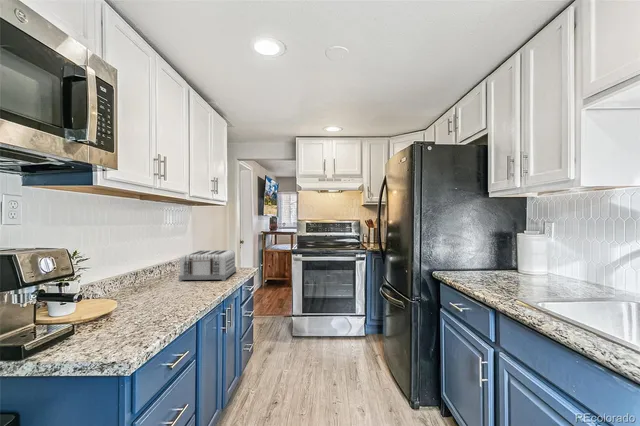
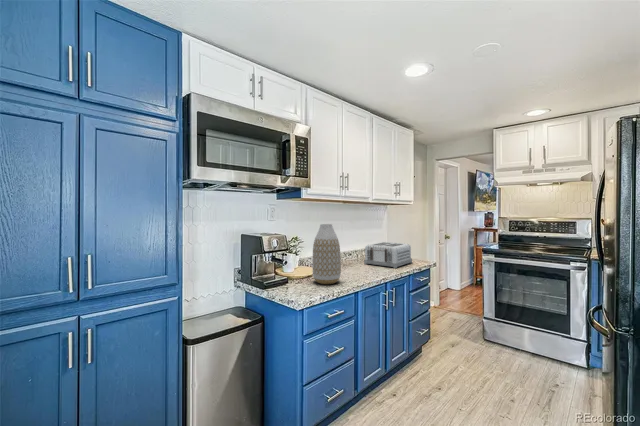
vase: none [121,227,171,322] -> present [312,224,341,284]

